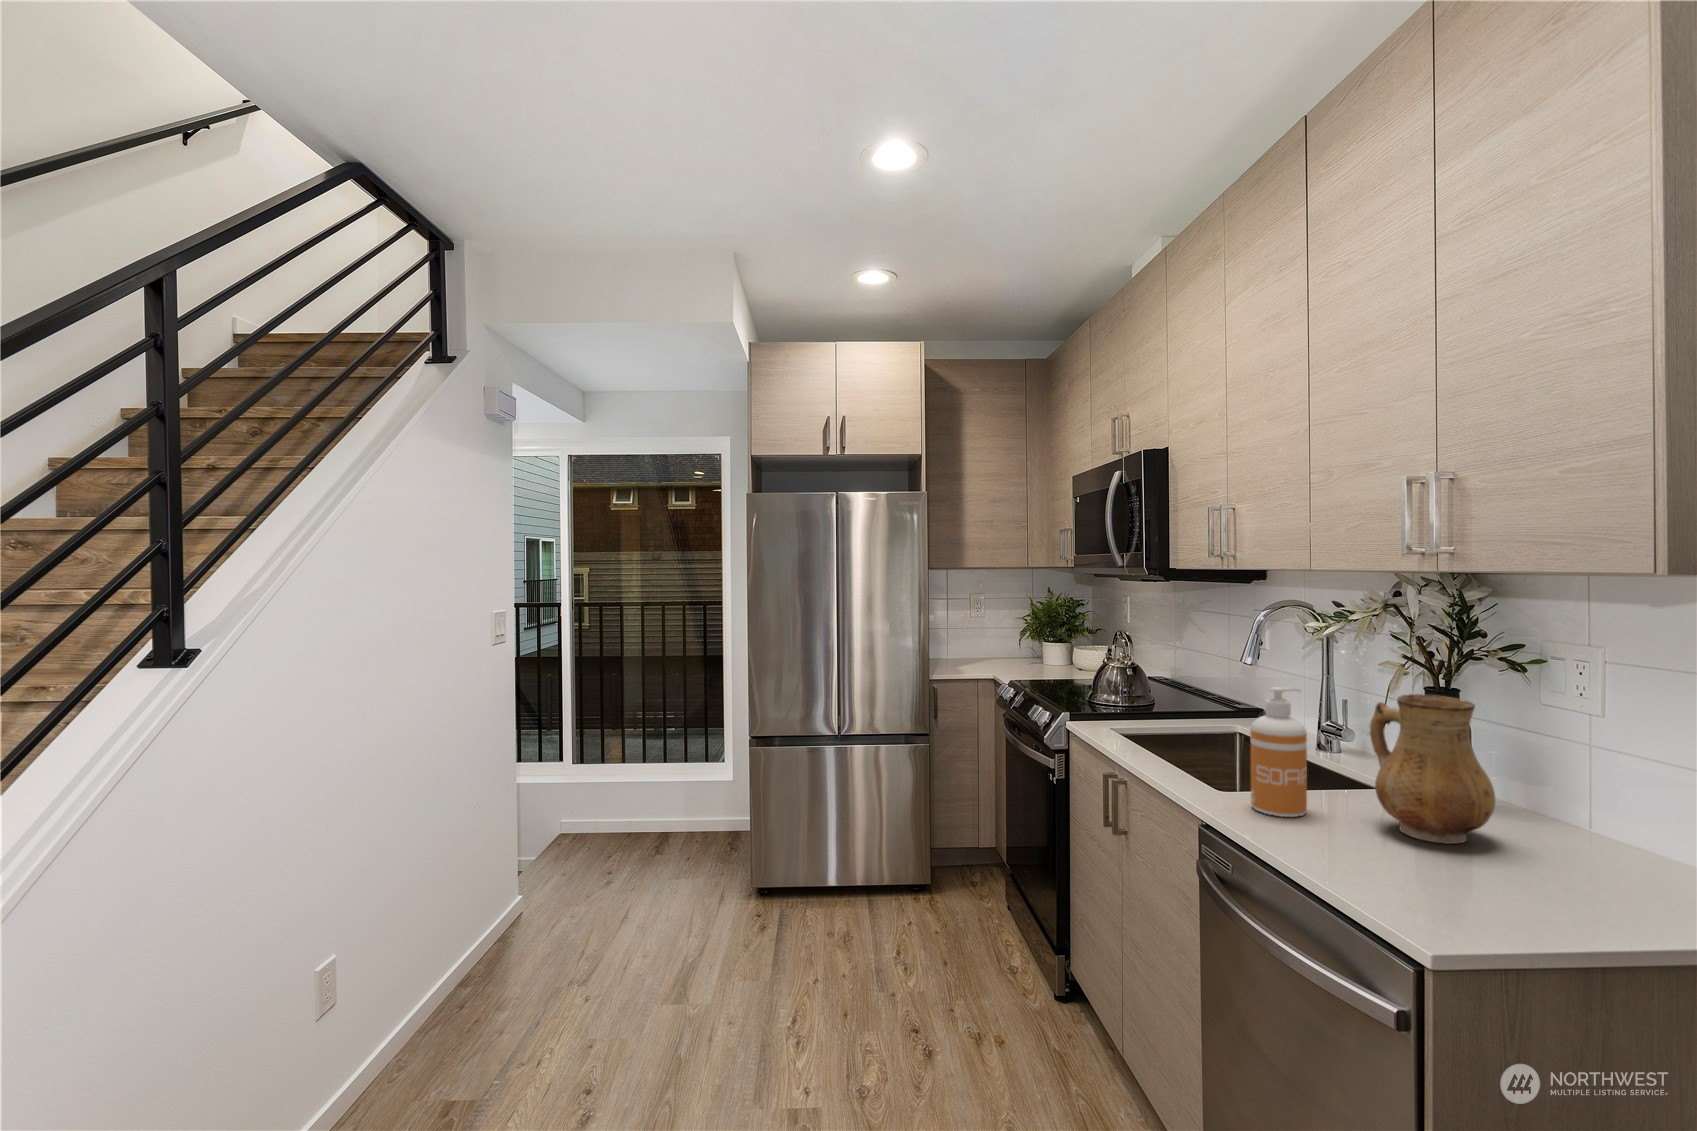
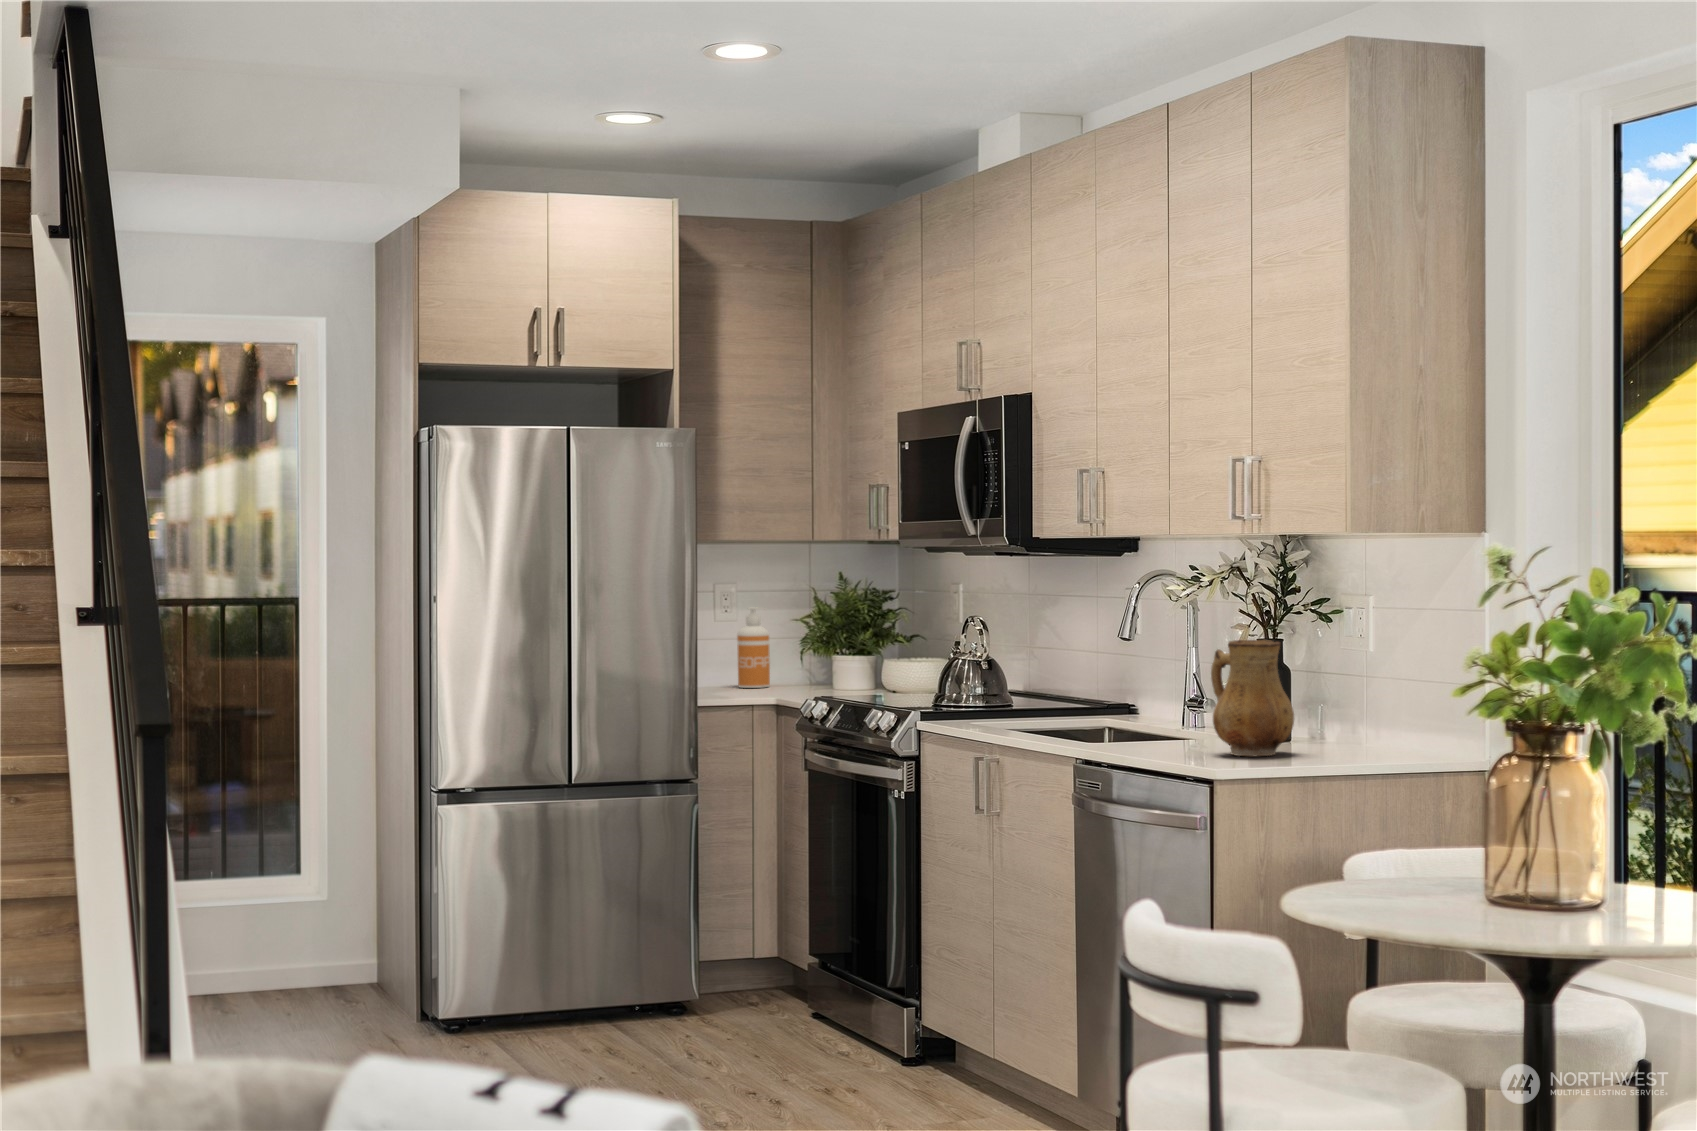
soap dispenser: present [1250,687,1307,817] -> present [737,607,770,688]

